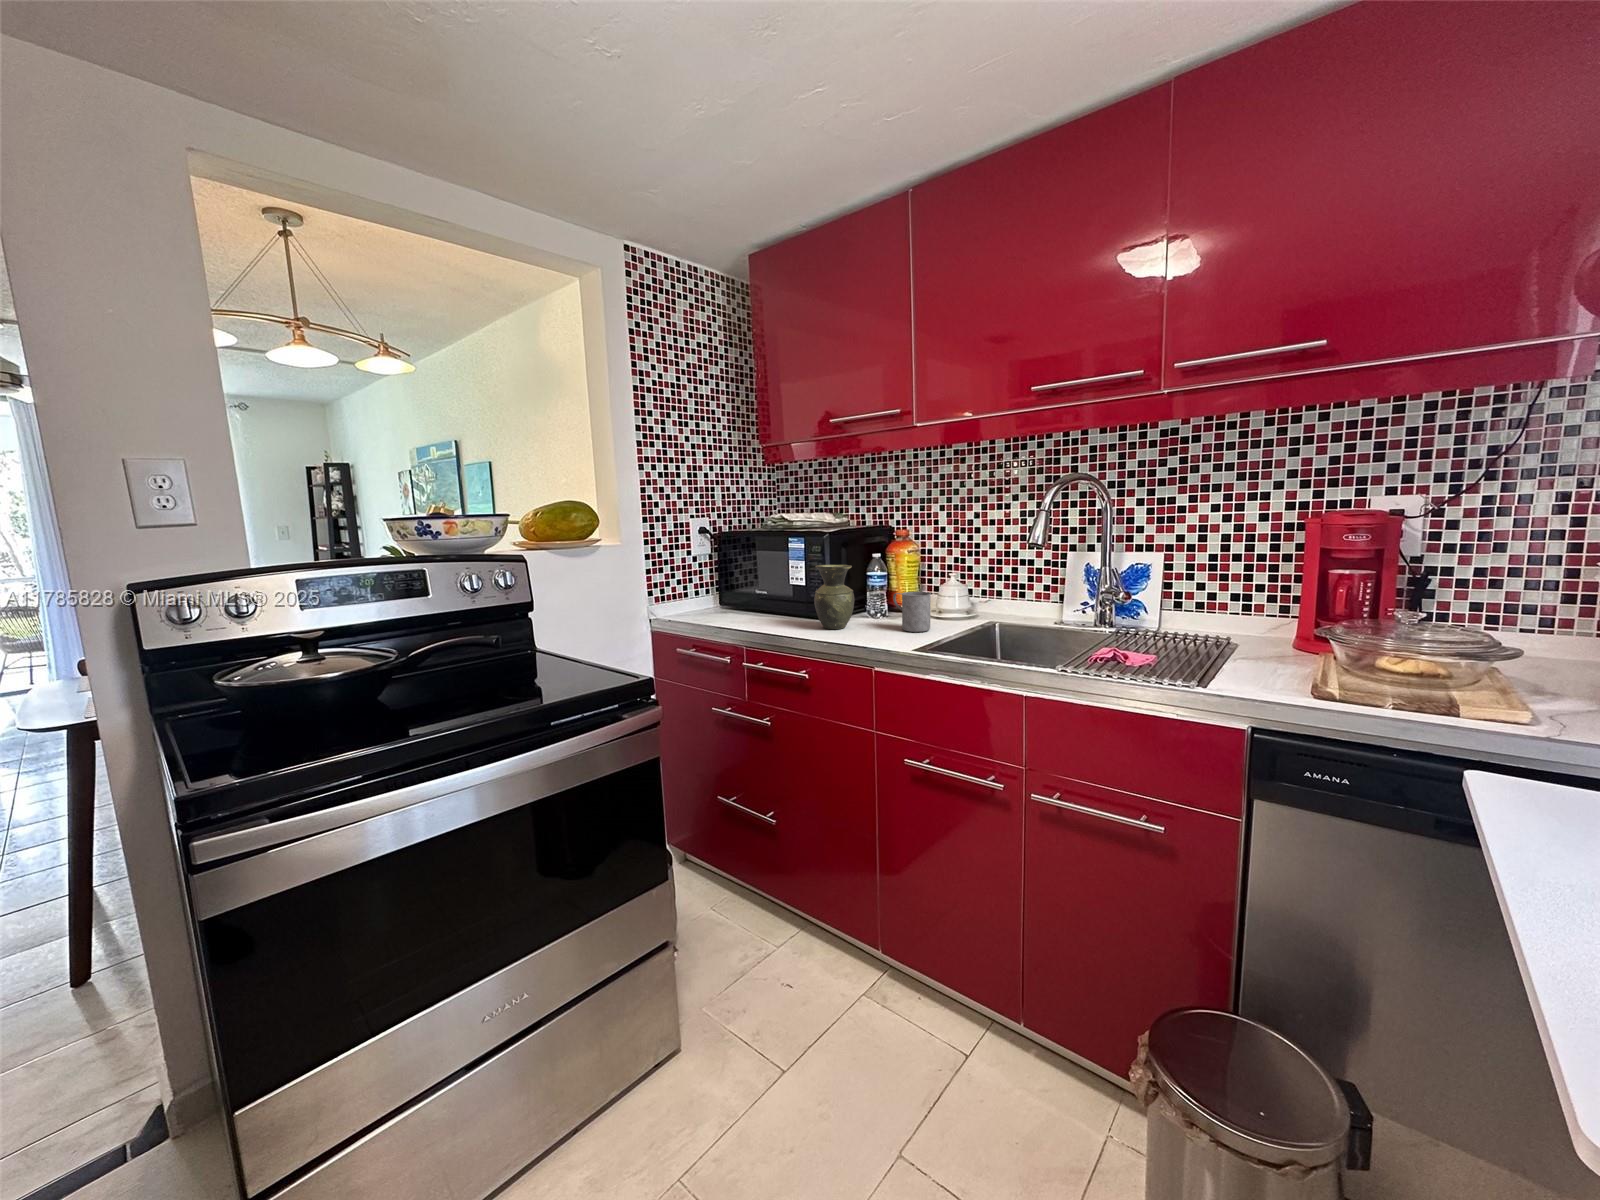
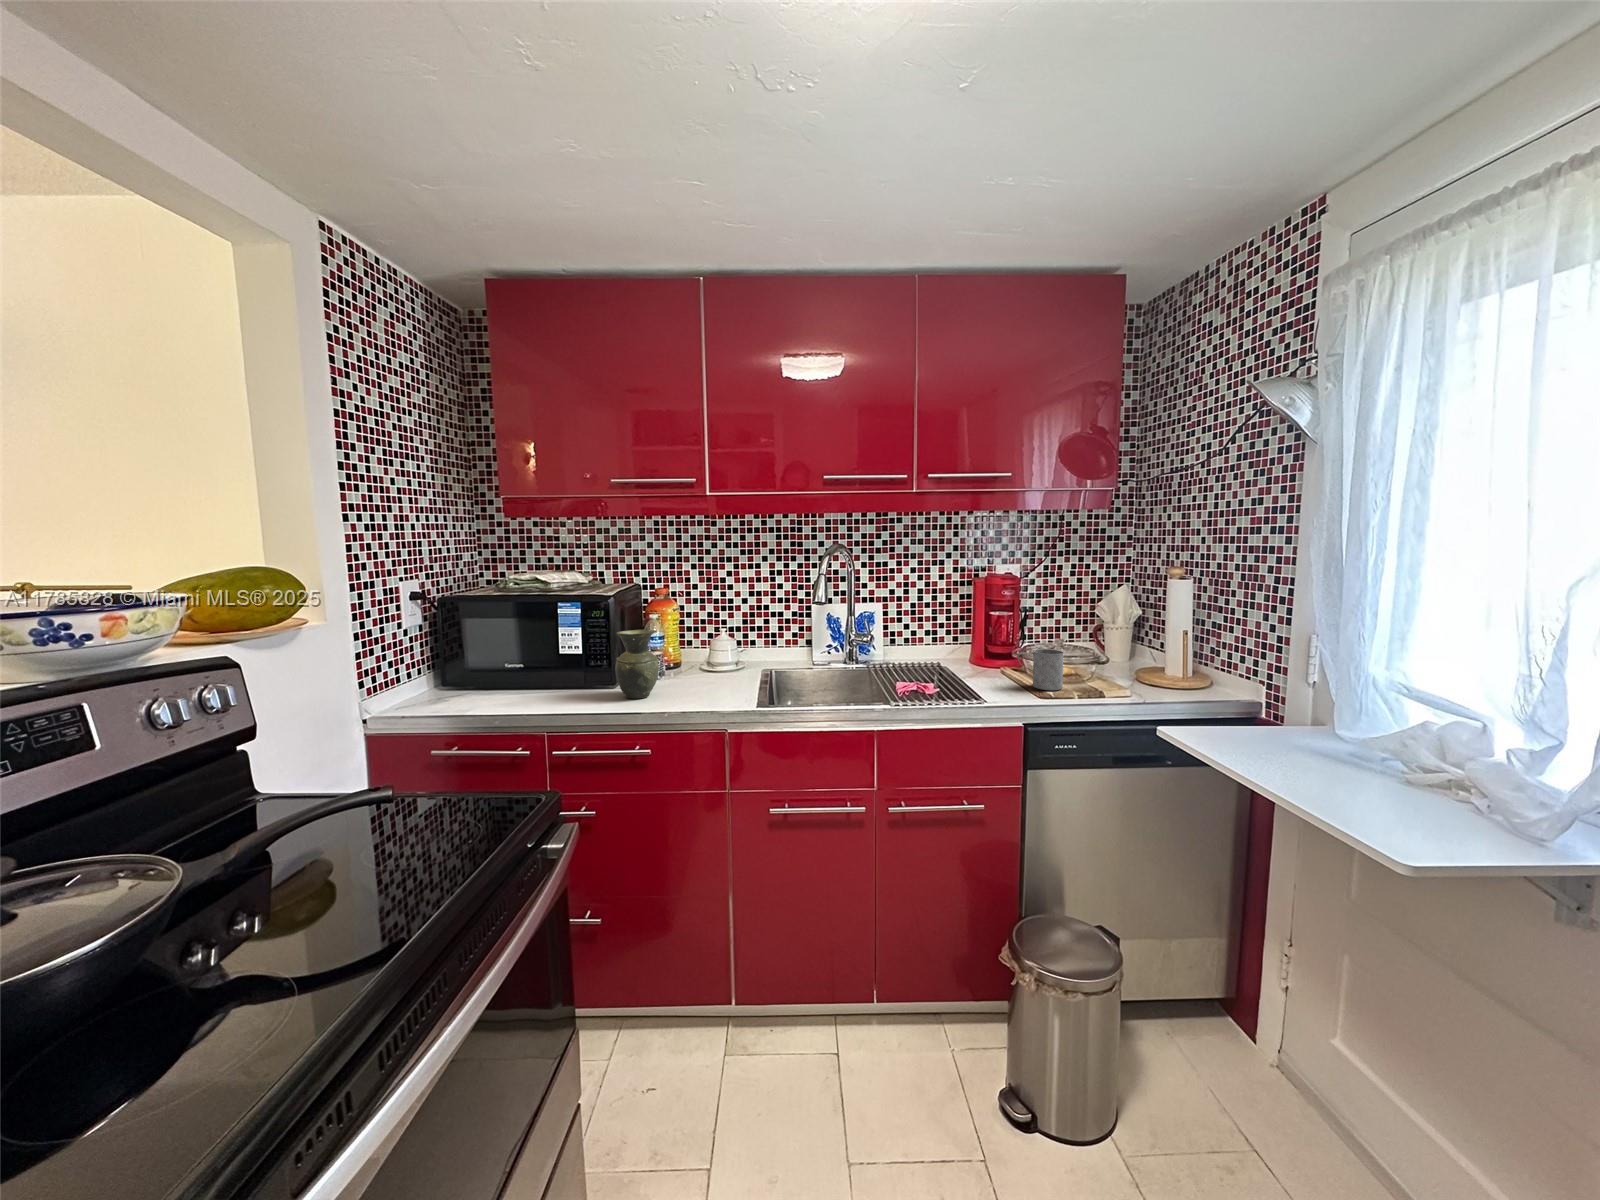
mug: present [893,592,931,632] -> present [1018,649,1064,690]

